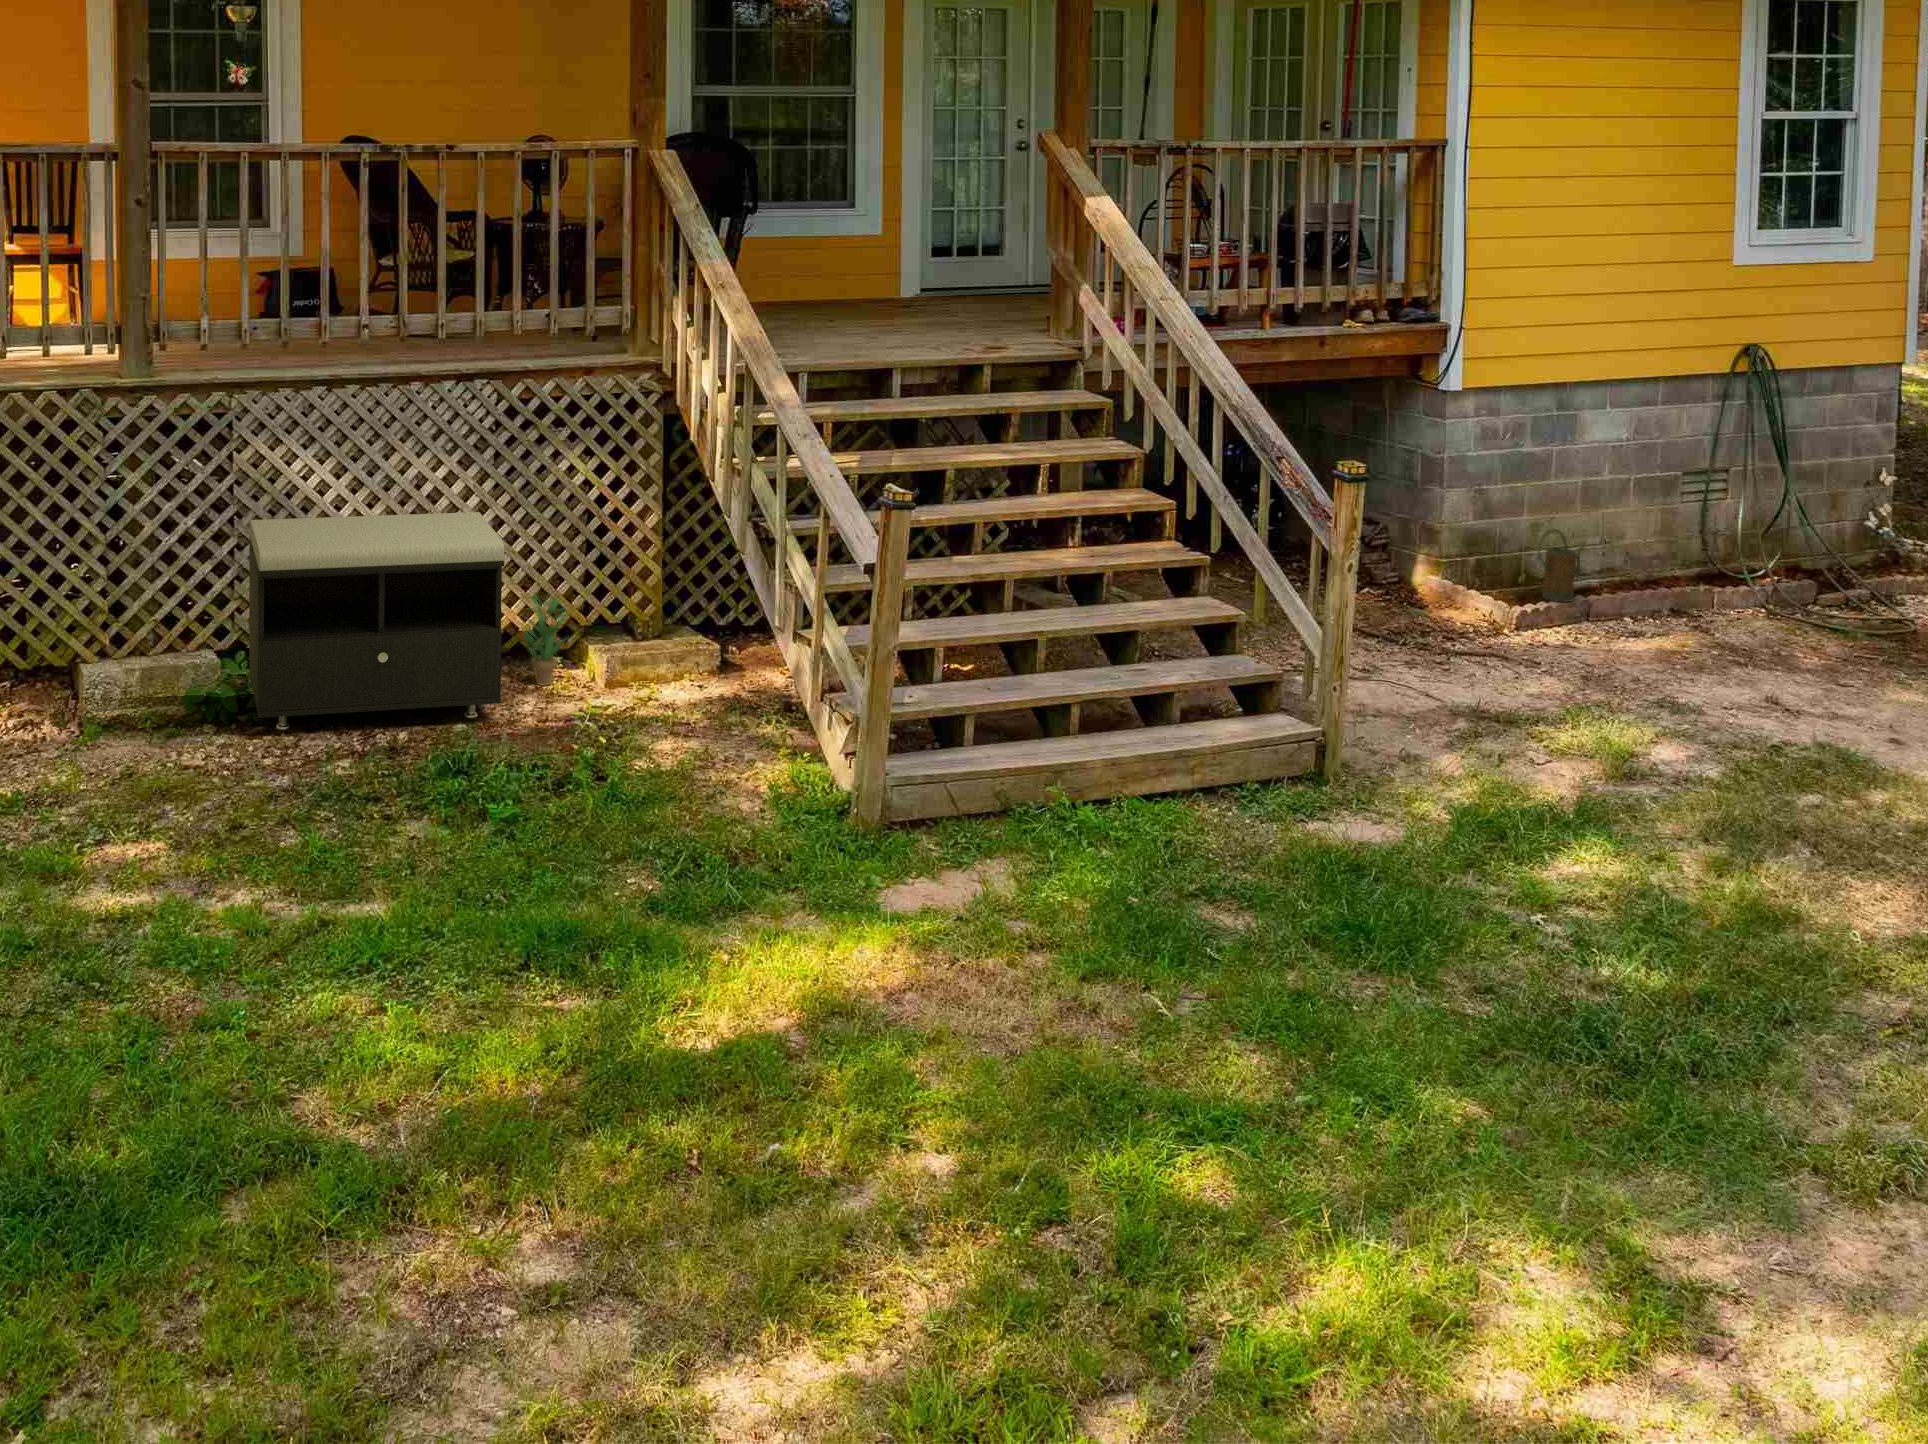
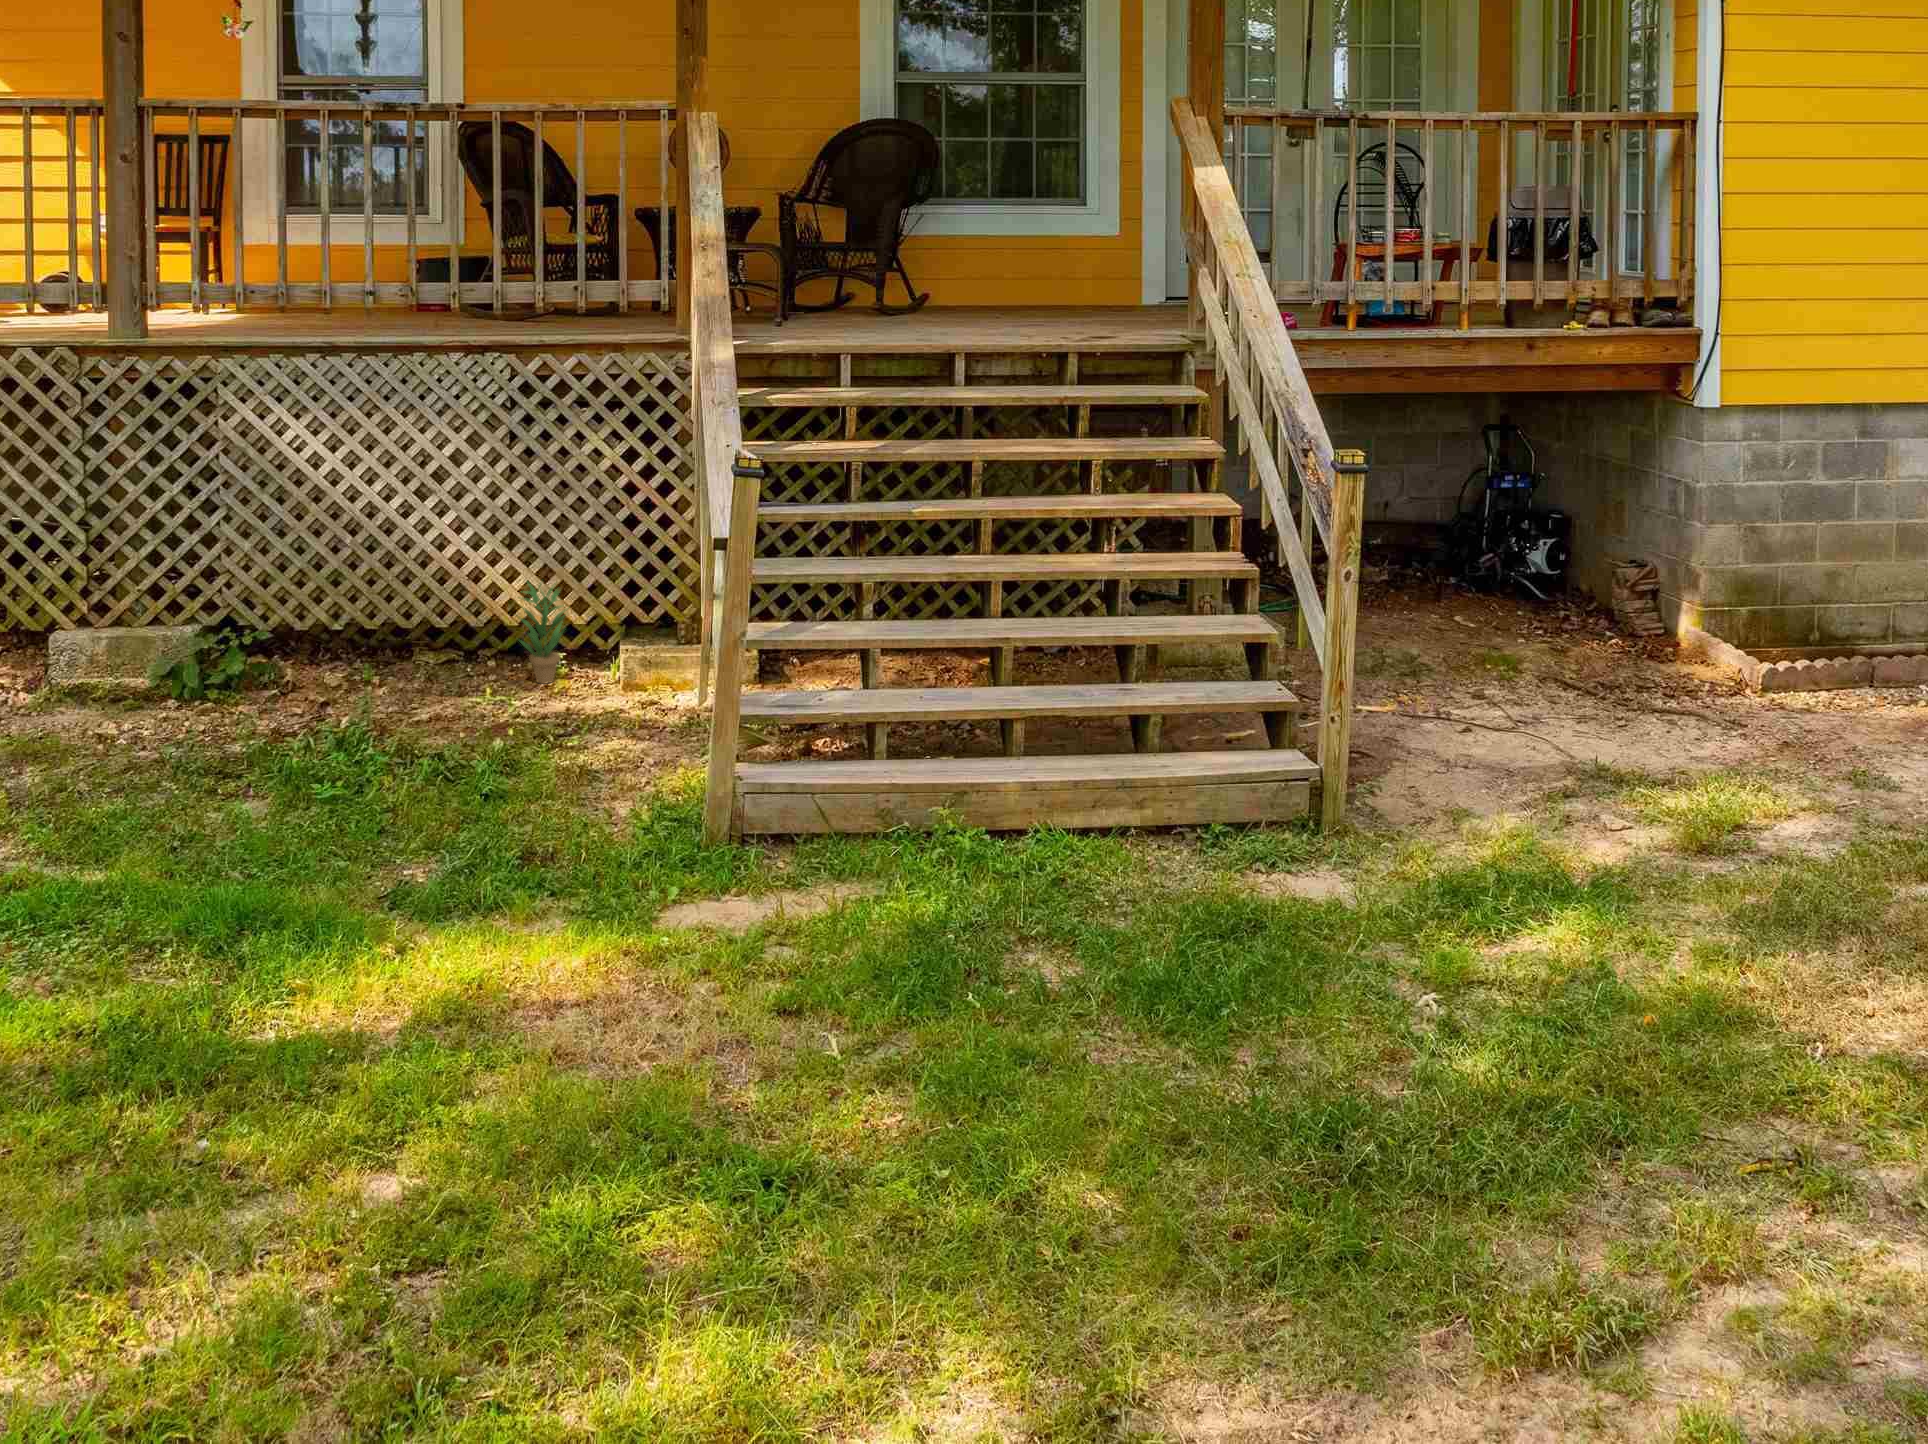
storage bench: present [249,512,505,730] -> none [179,489,478,709]
watering can: present [1537,529,1586,602] -> none [1813,576,1885,666]

